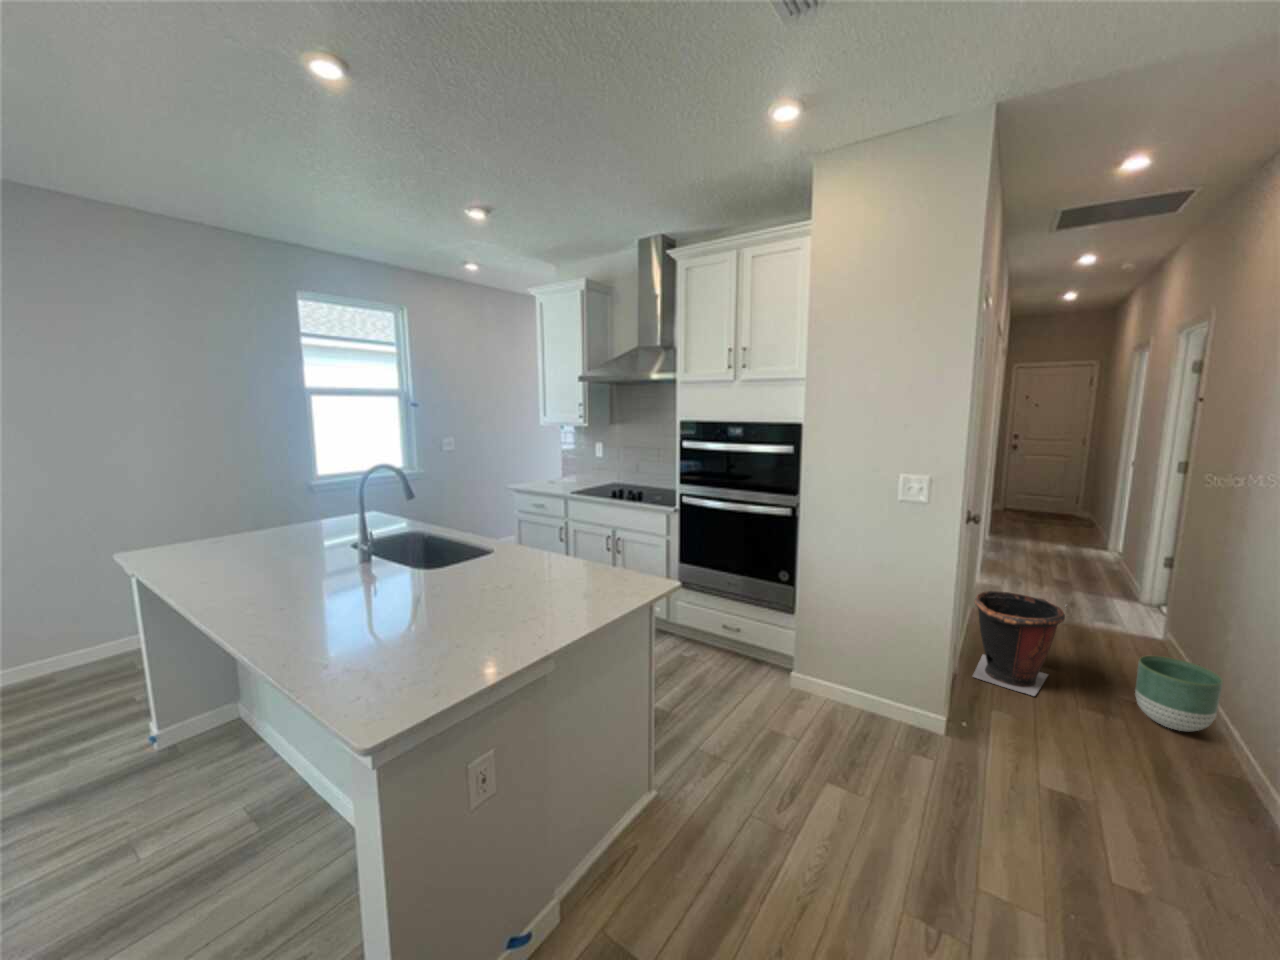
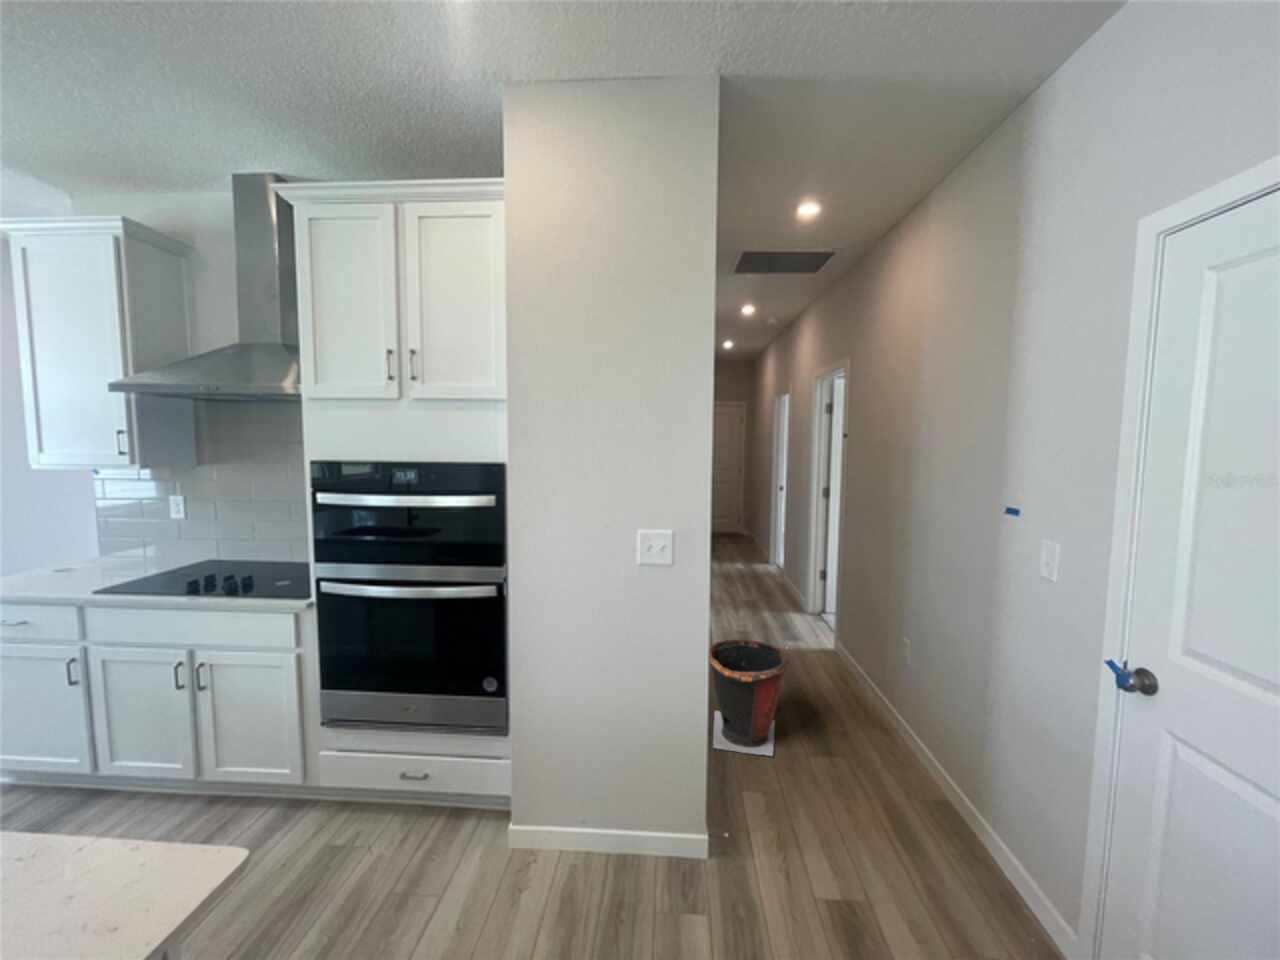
planter: present [1135,656,1223,731] -> none [850,683,913,758]

